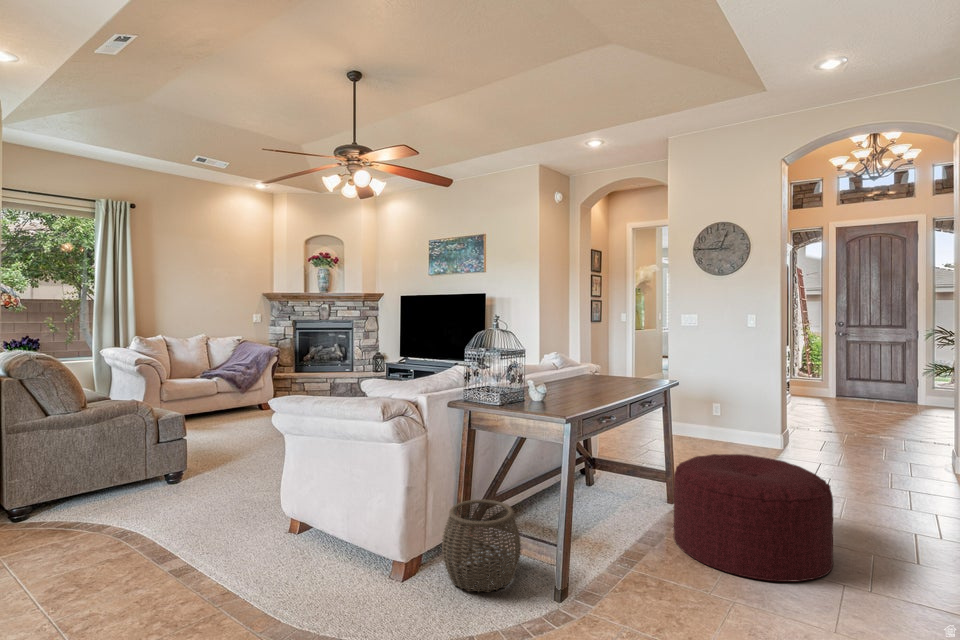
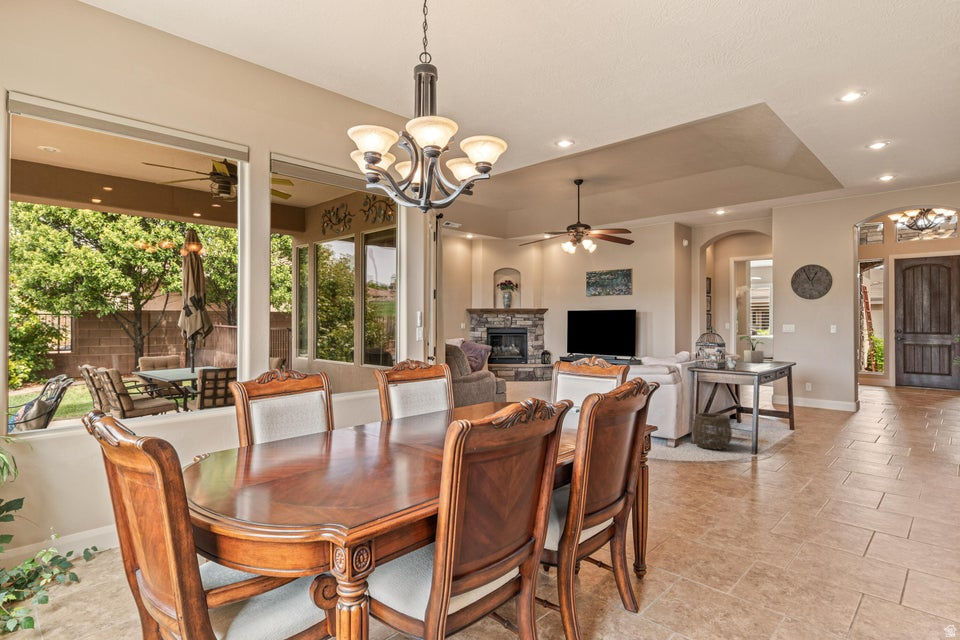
potted plant: none [572,336,631,386] -> present [740,336,764,363]
ottoman: present [673,454,833,582] -> none [800,399,886,451]

